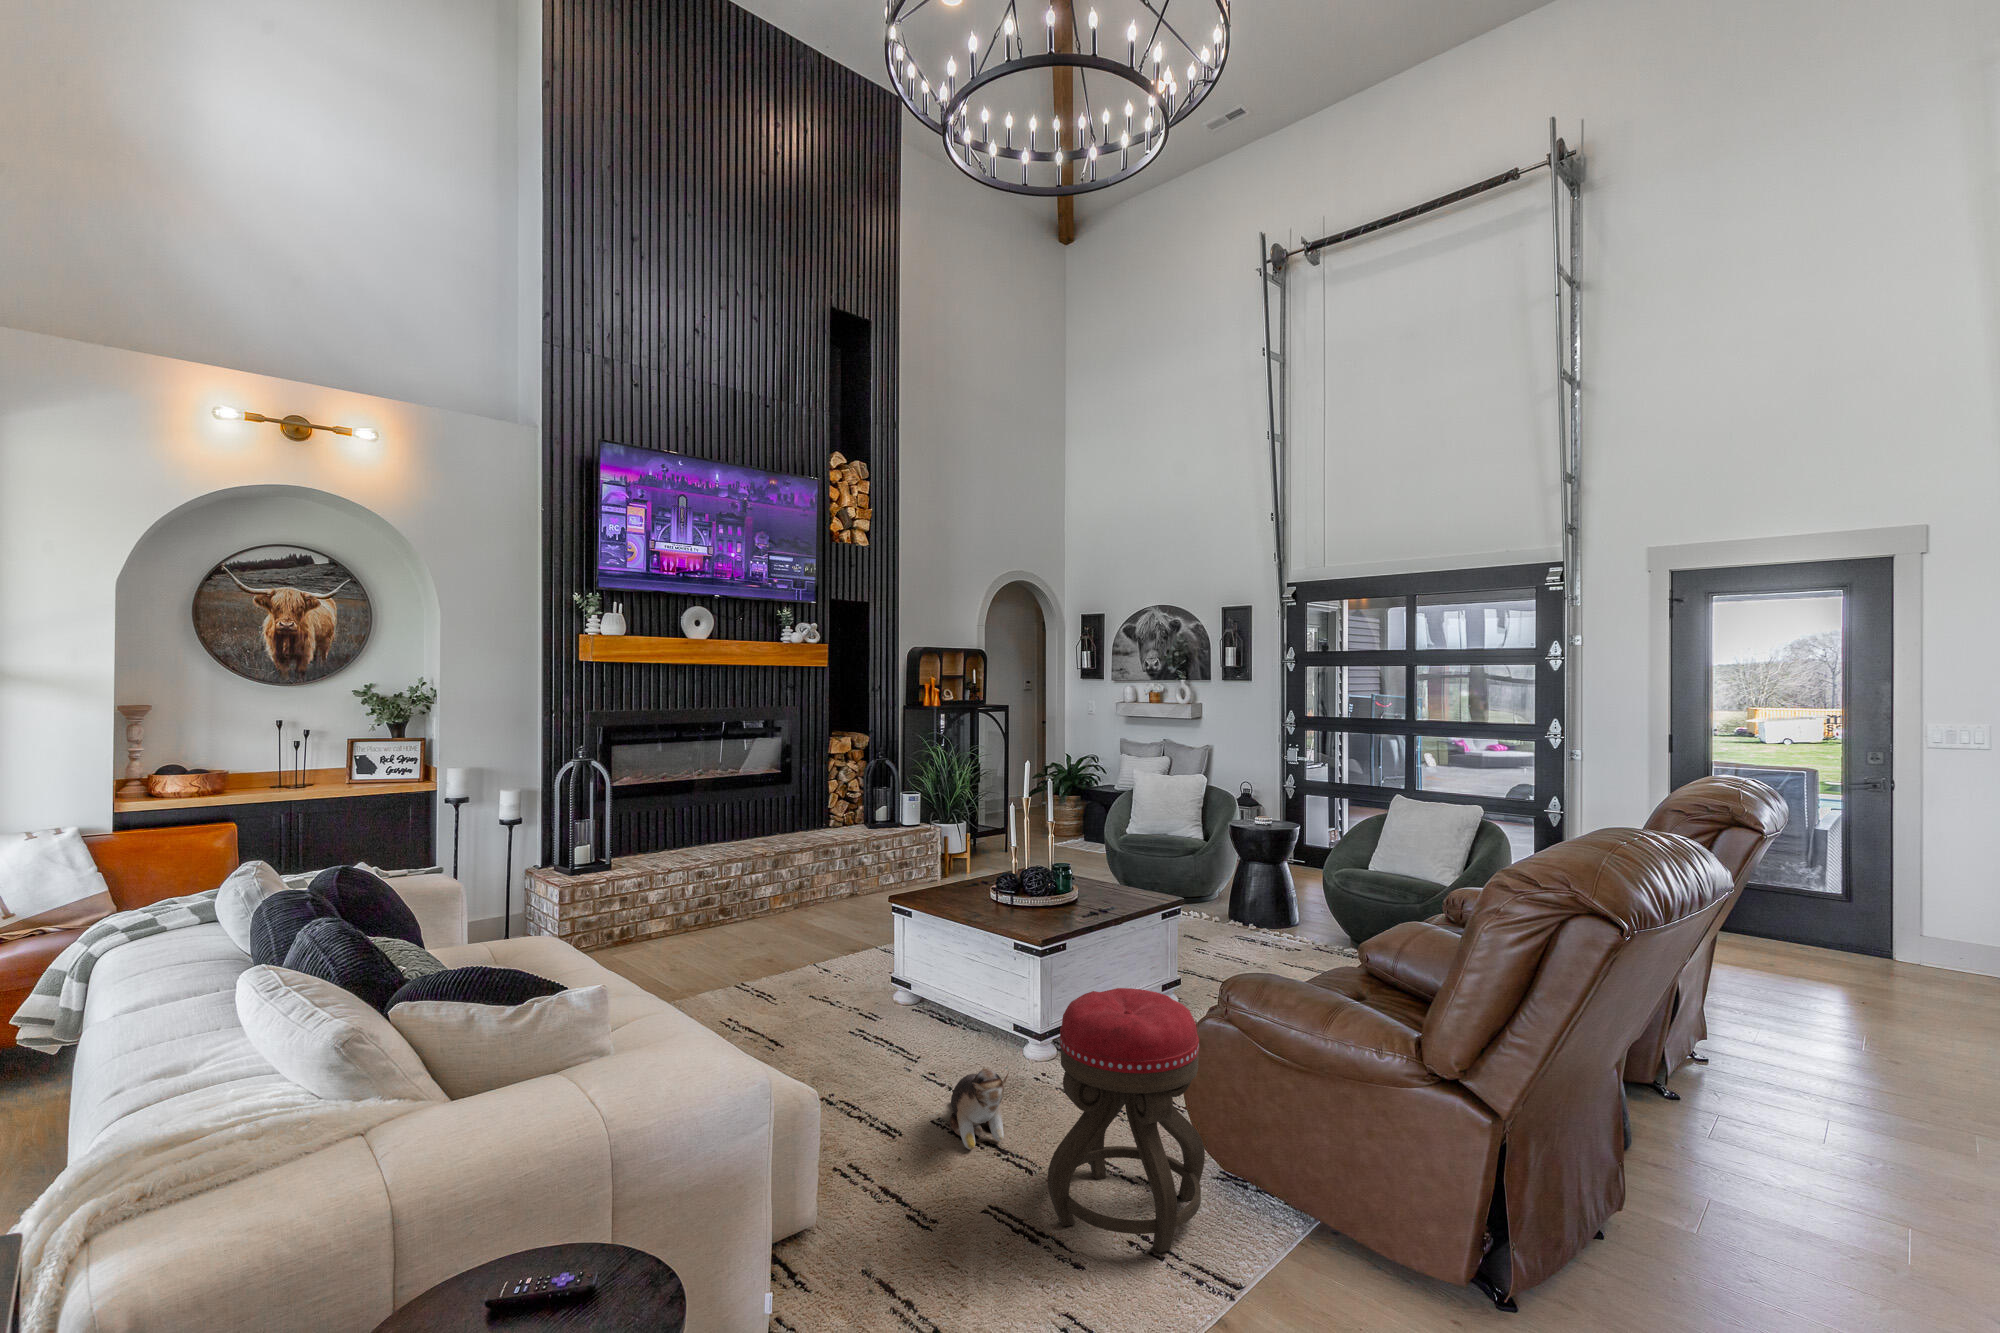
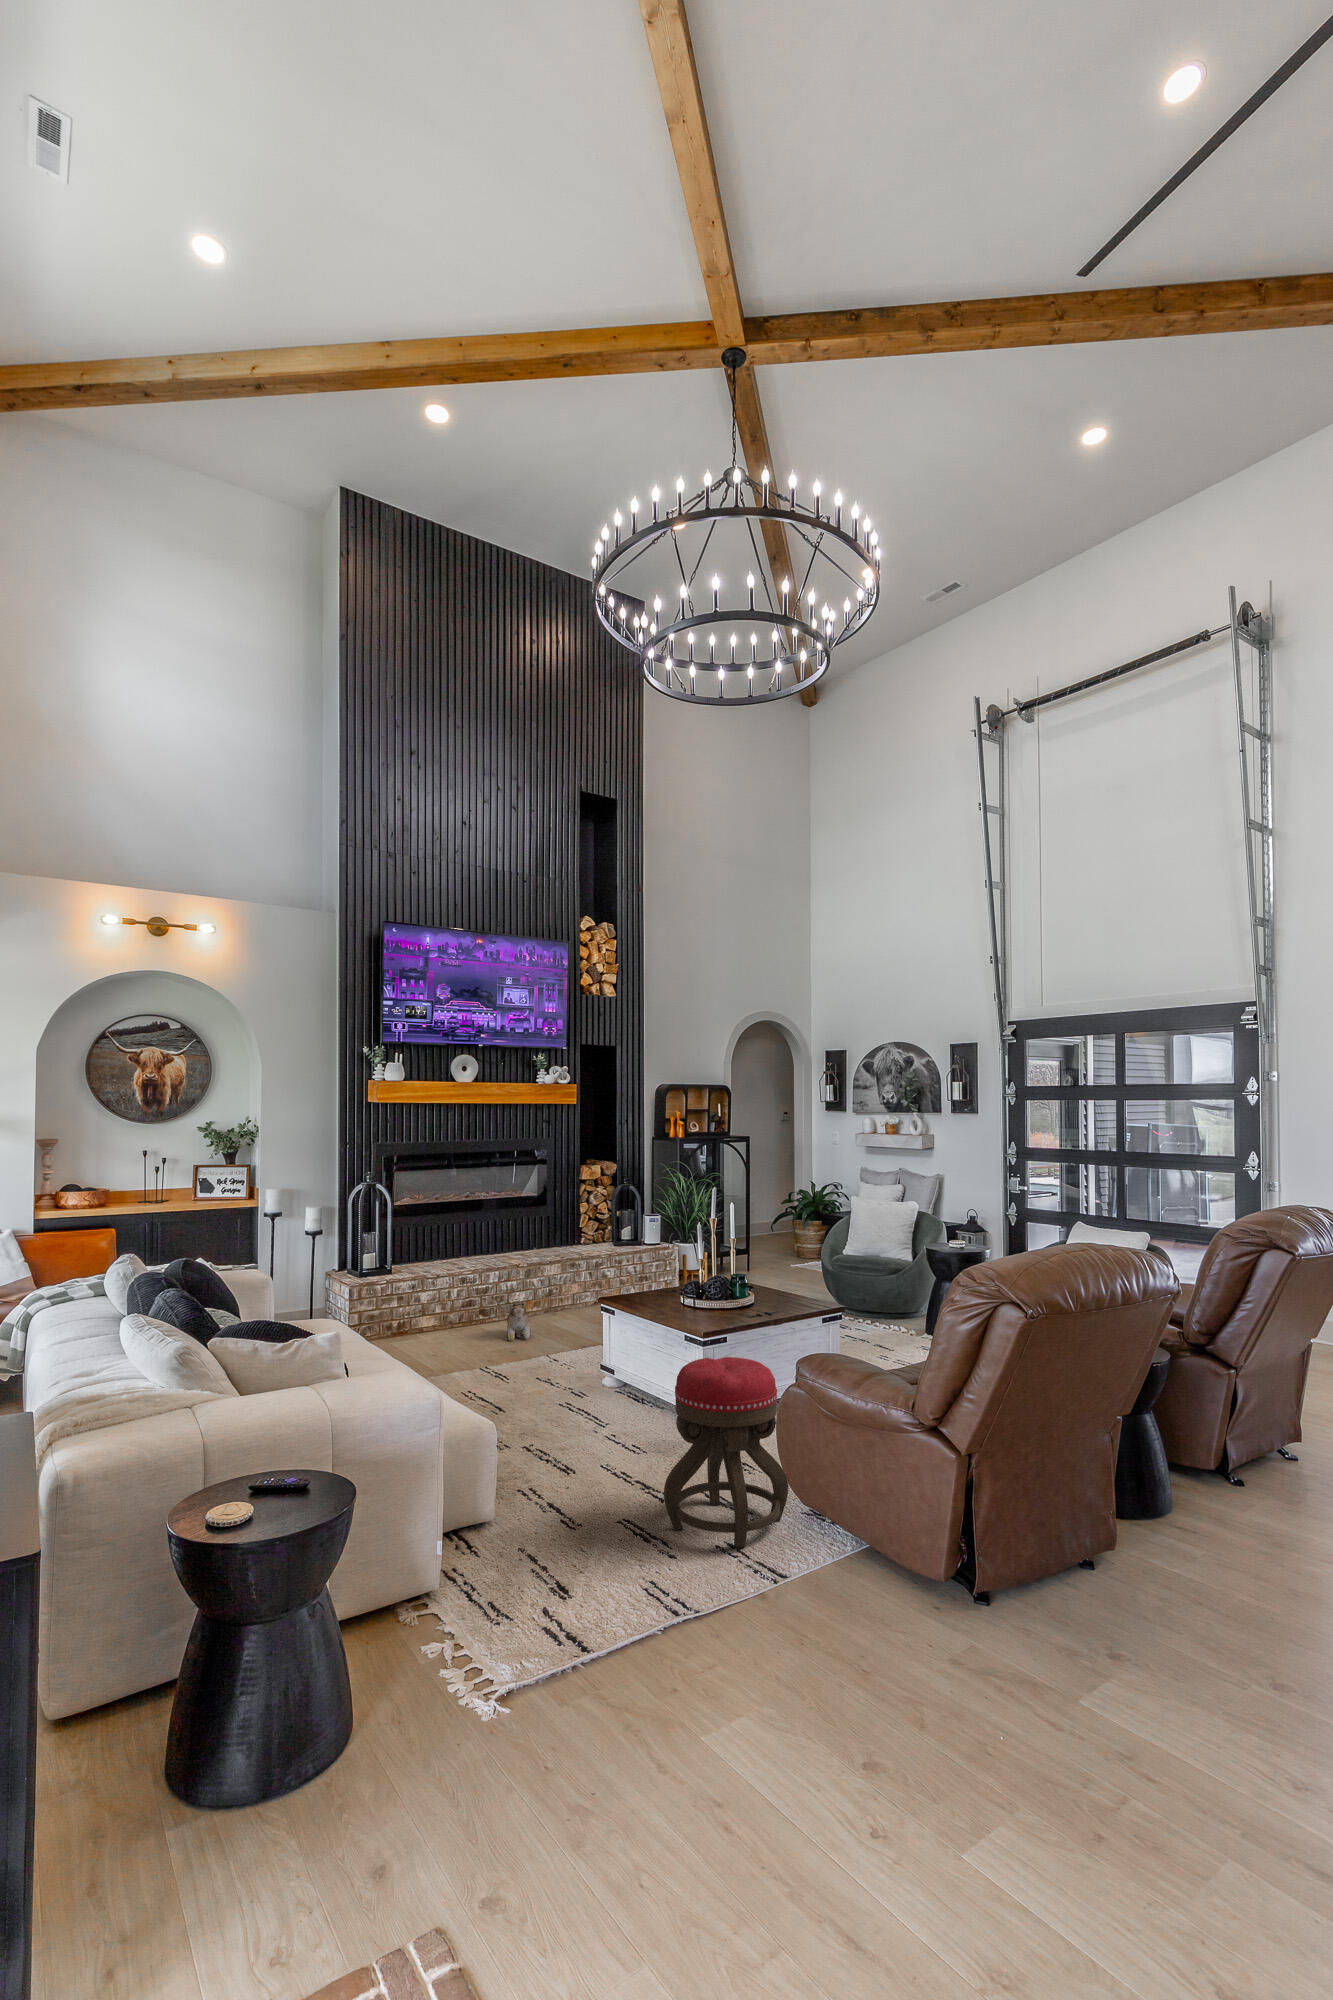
plush toy: present [950,1068,1008,1149] -> present [507,1301,530,1341]

